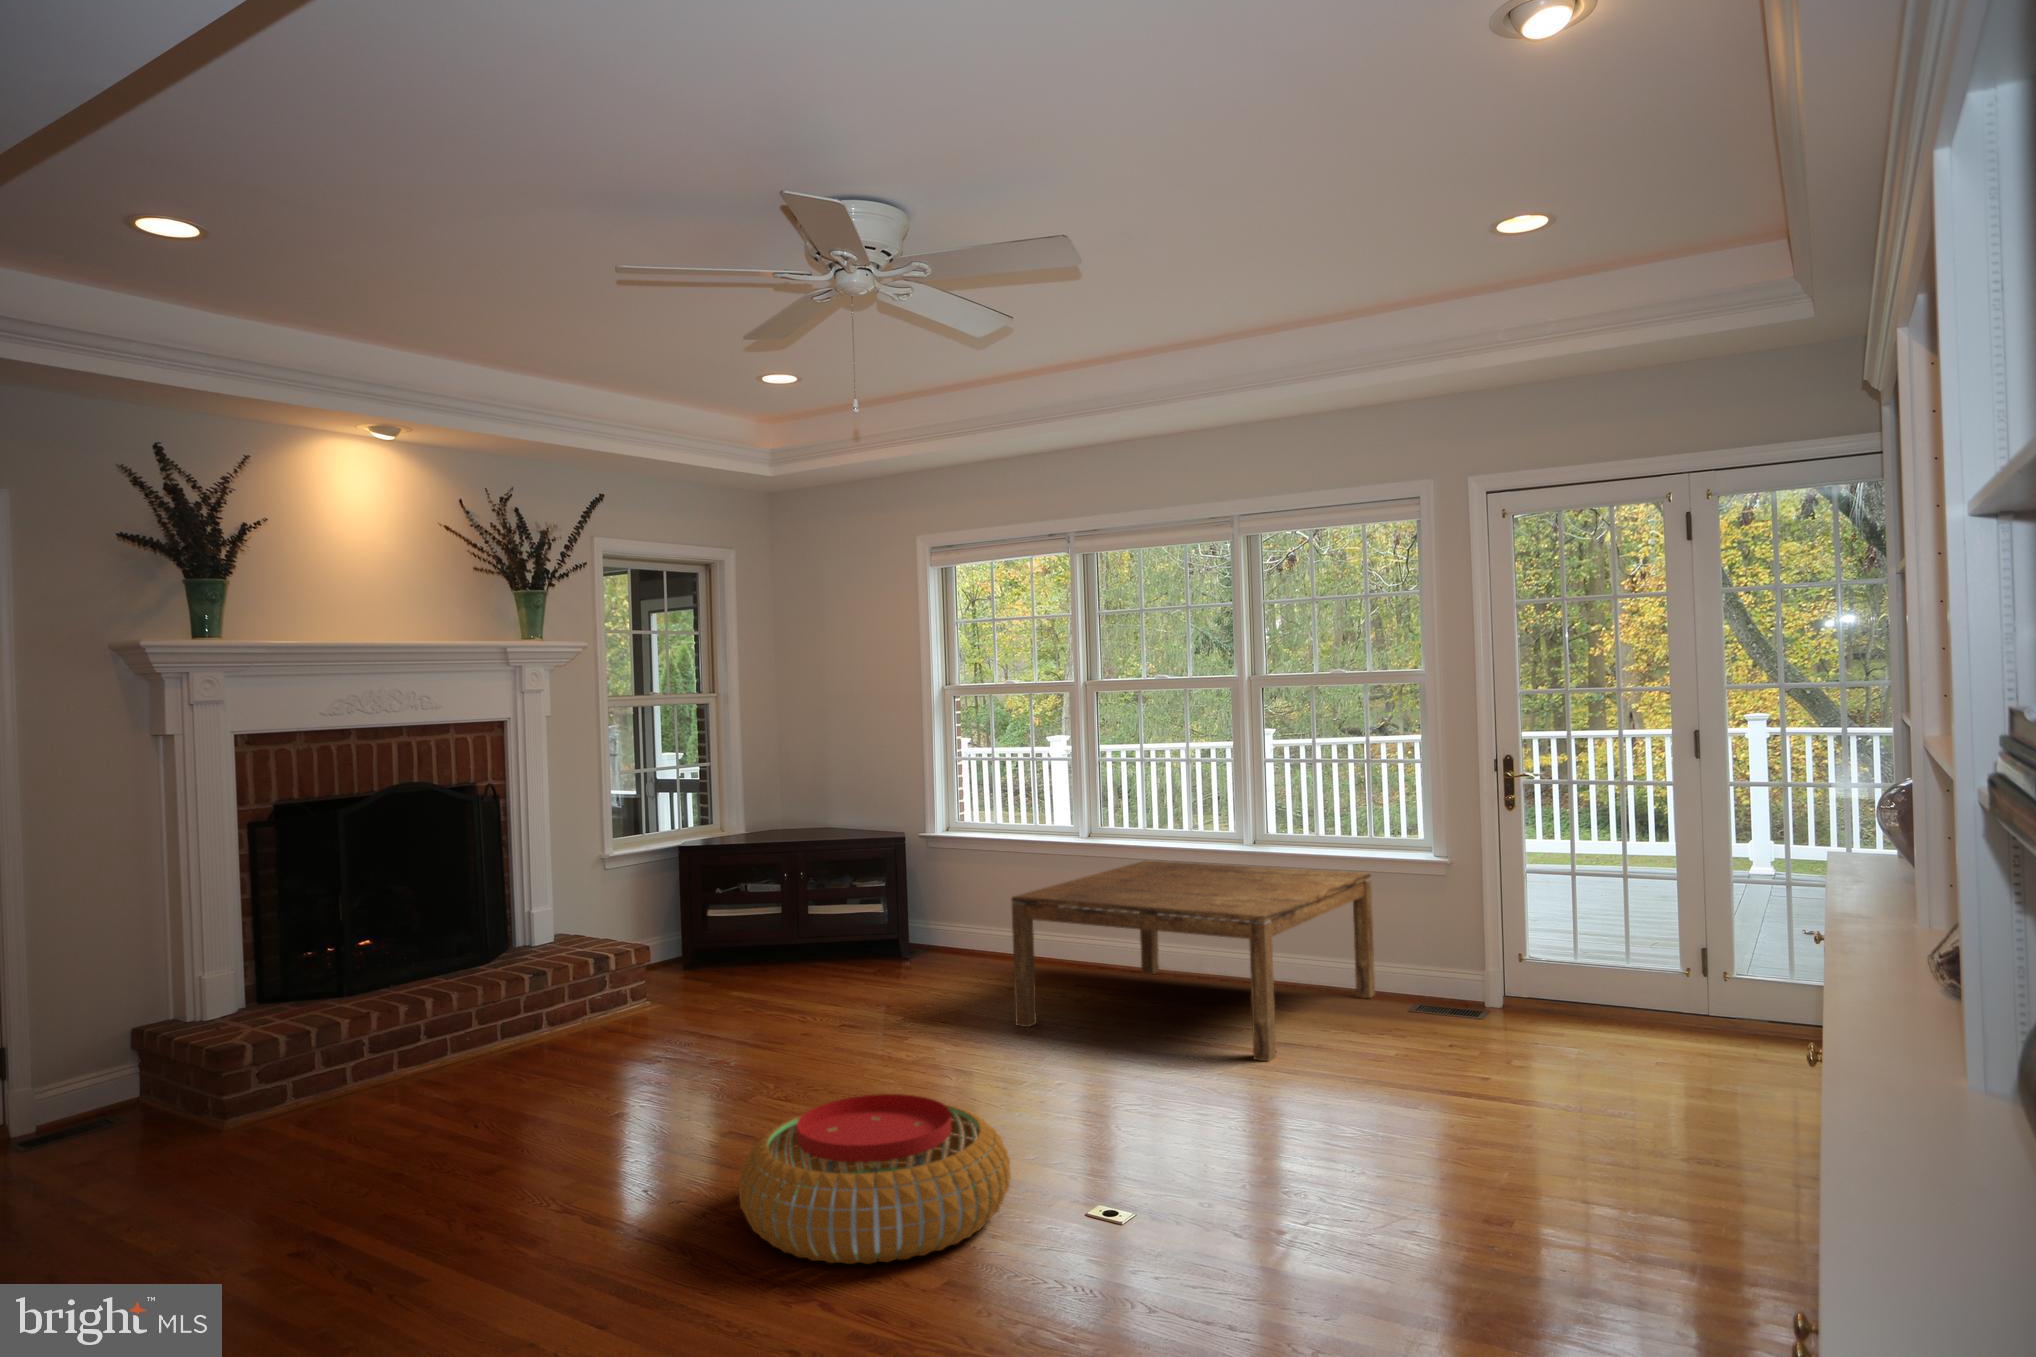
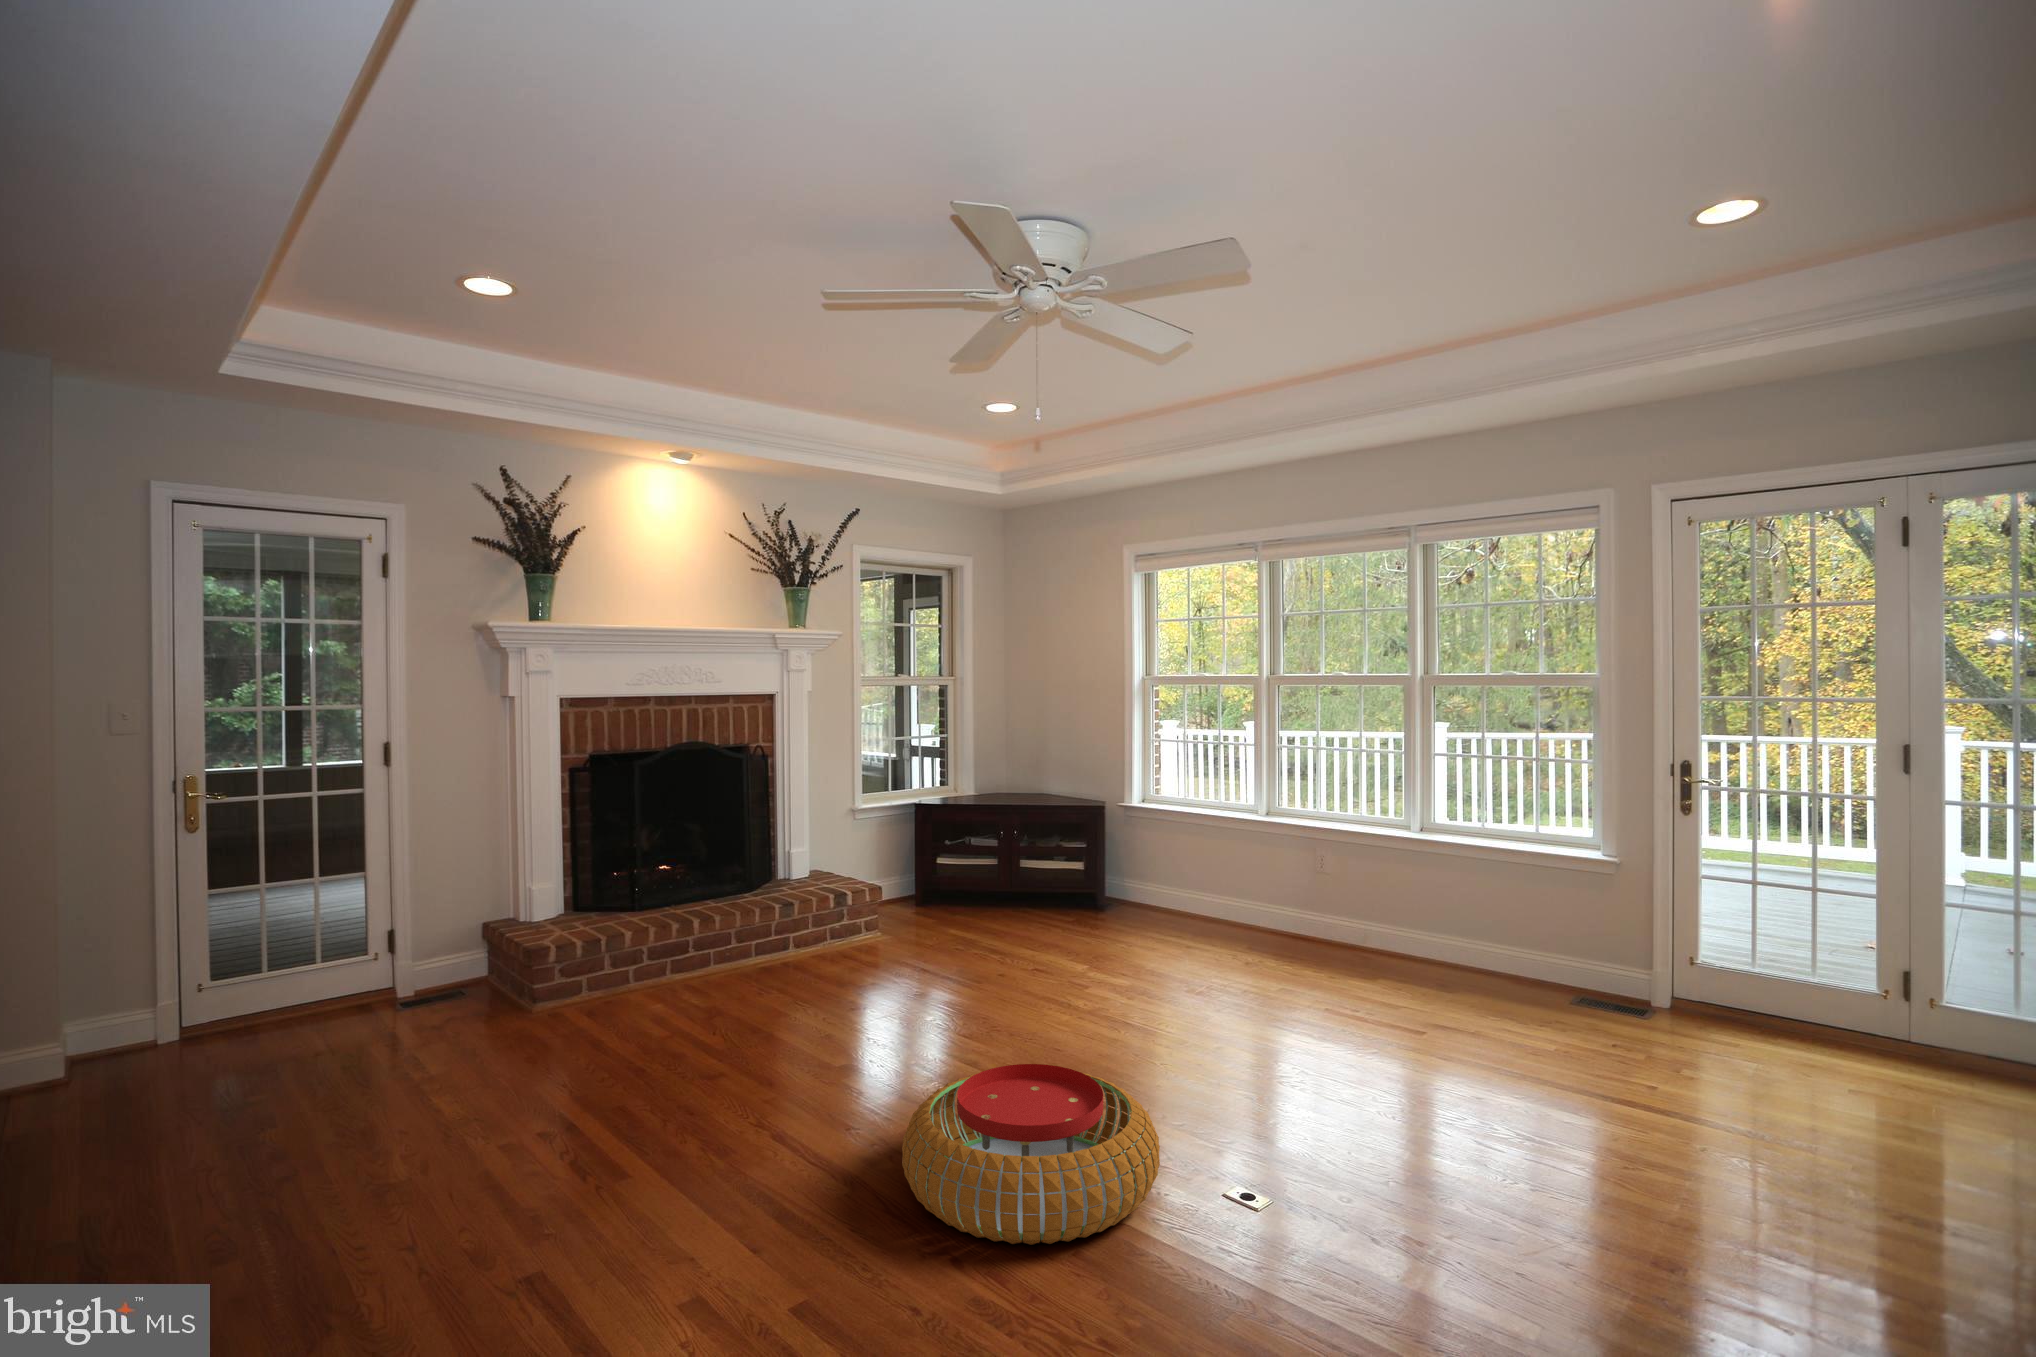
coffee table: present [1011,861,1375,1062] -> none [1185,838,1535,1048]

